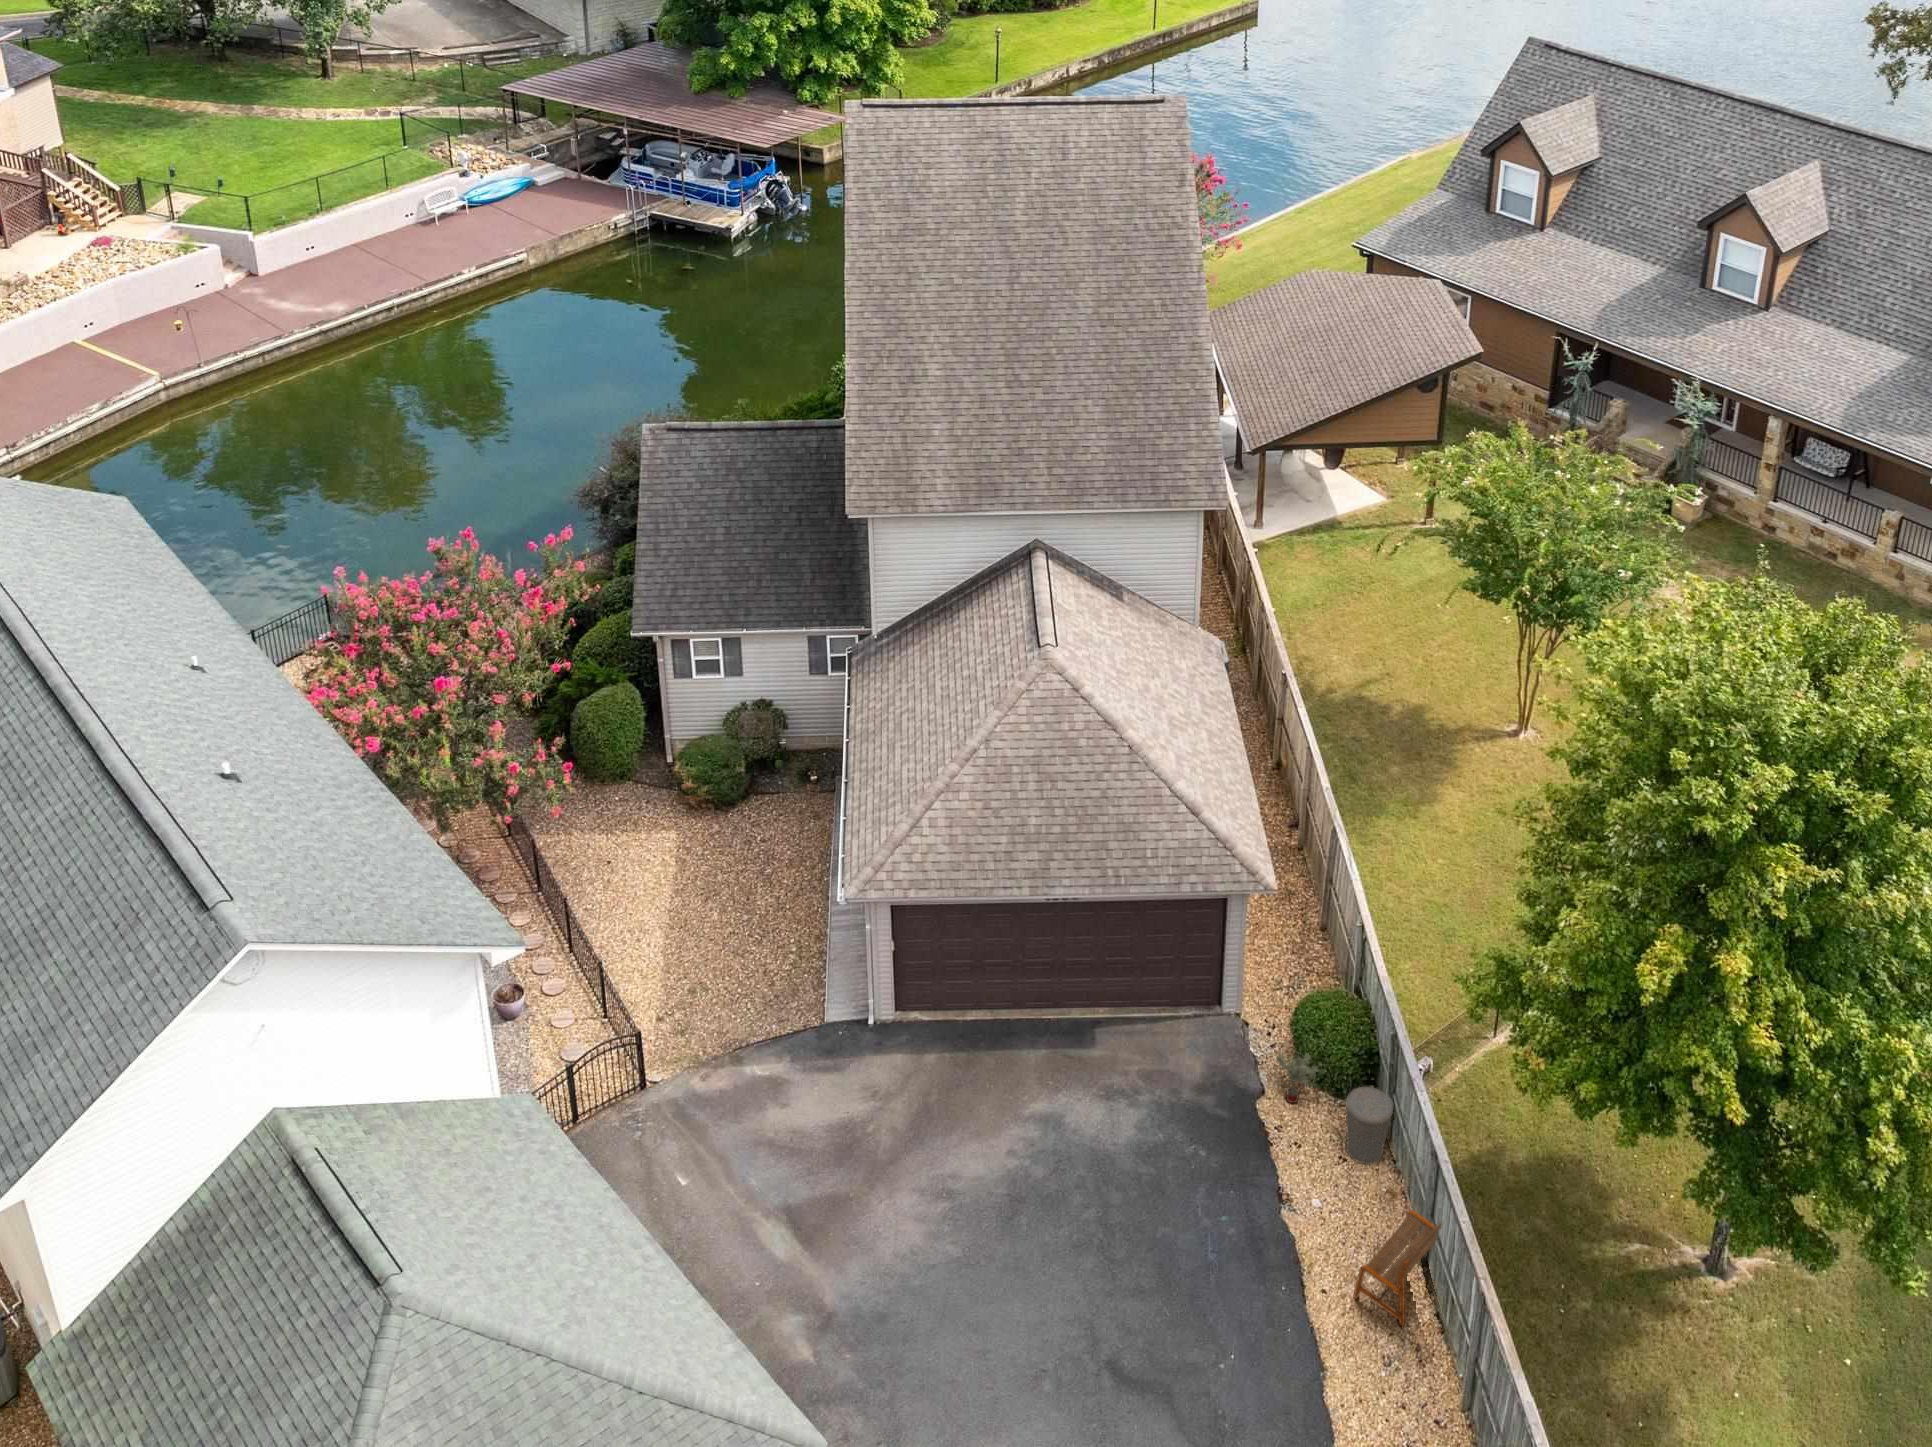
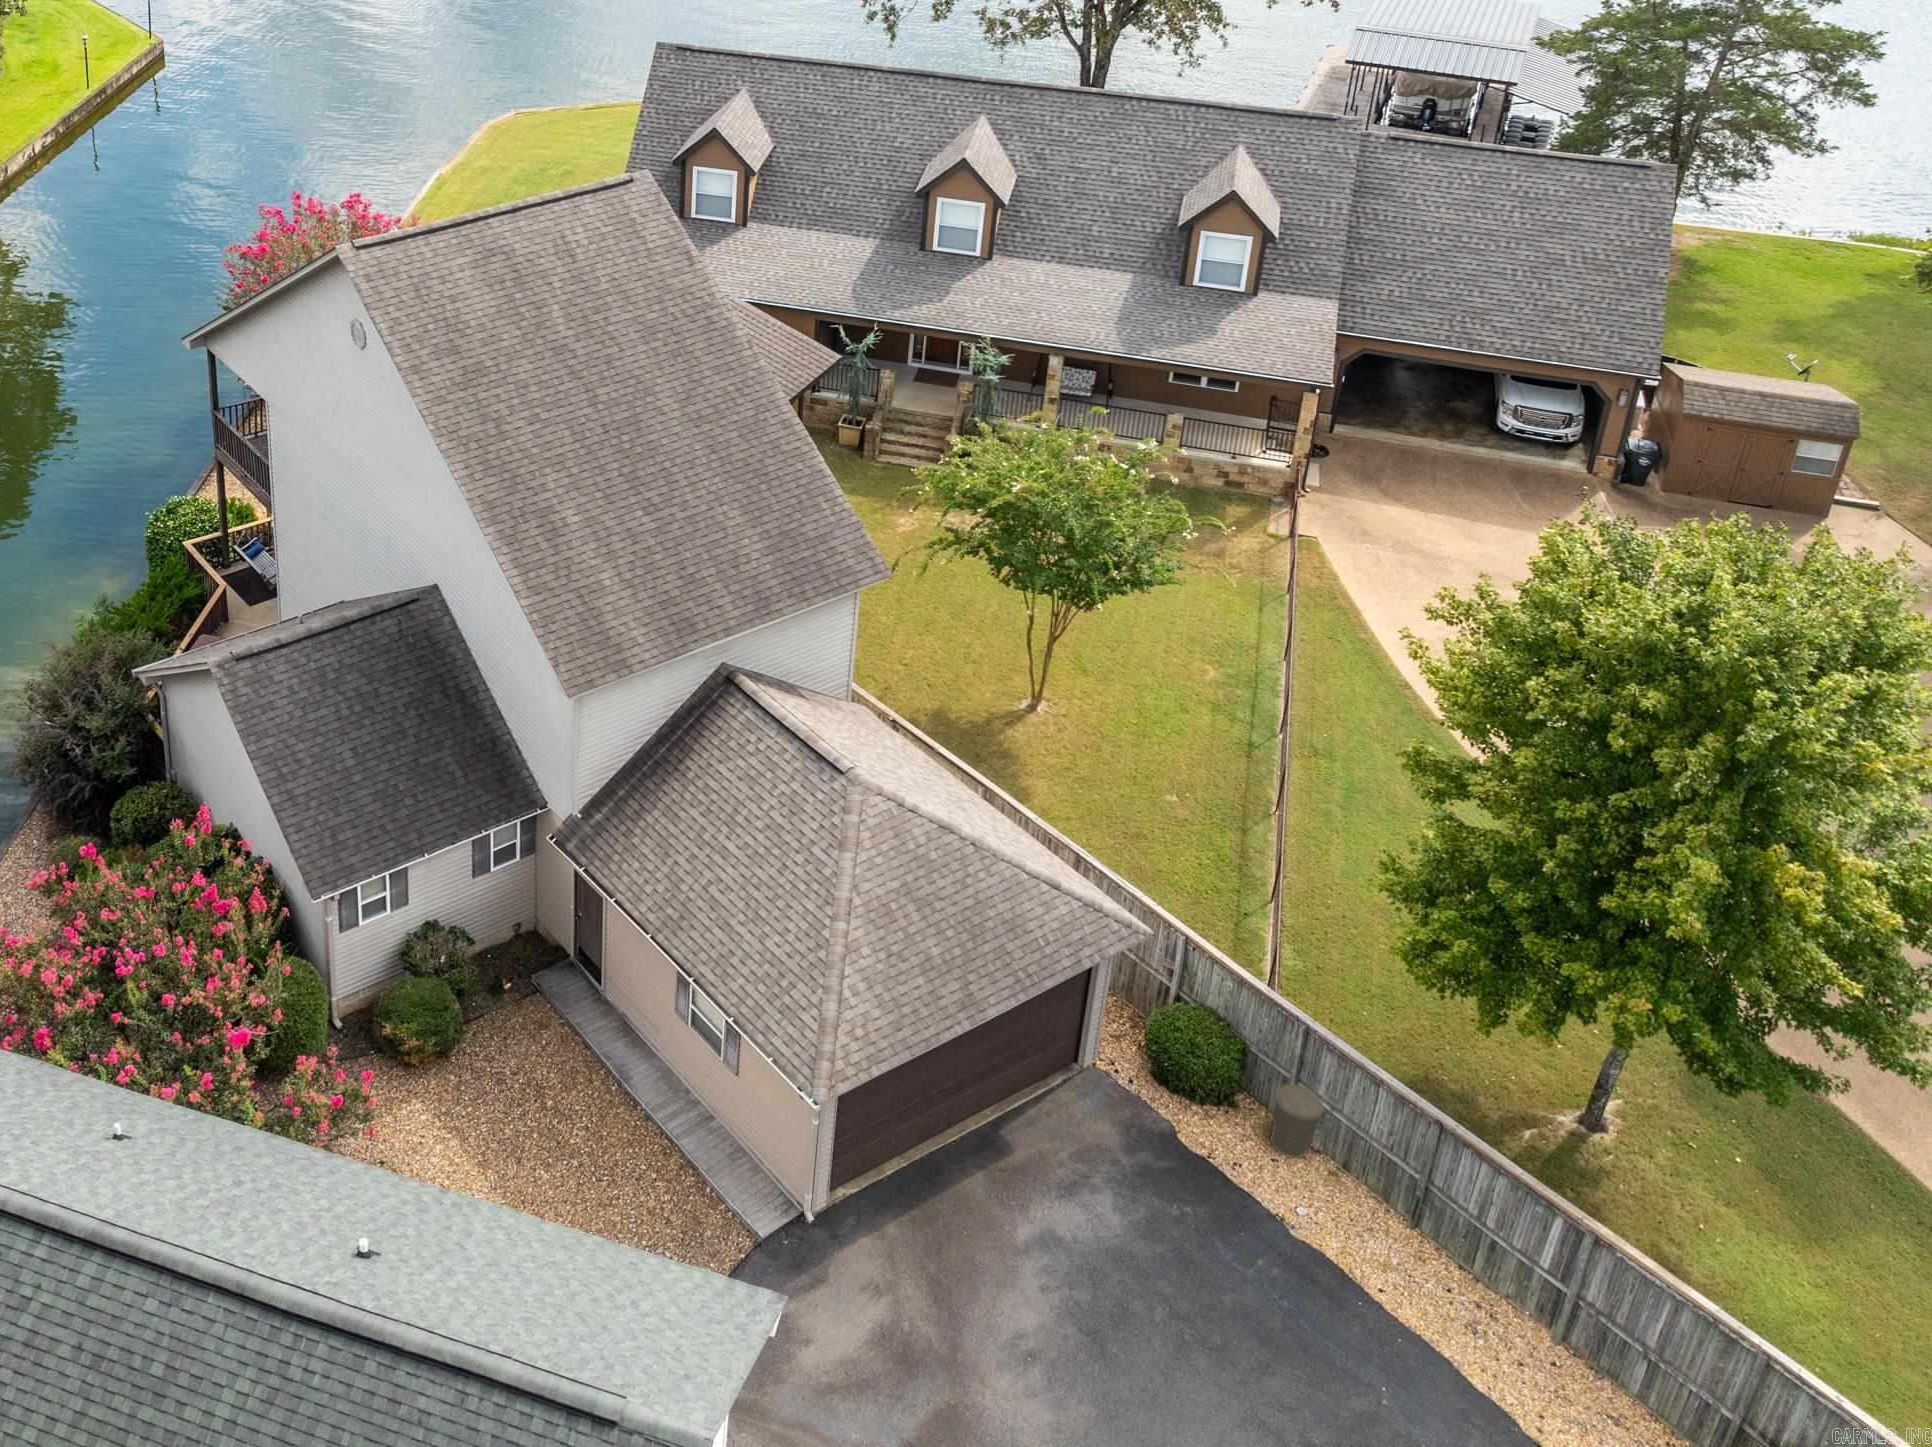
potted tree: present [1276,1052,1318,1103] -> none [1174,1075,1234,1128]
bench: present [1354,1210,1442,1326] -> none [1390,1170,1477,1294]

